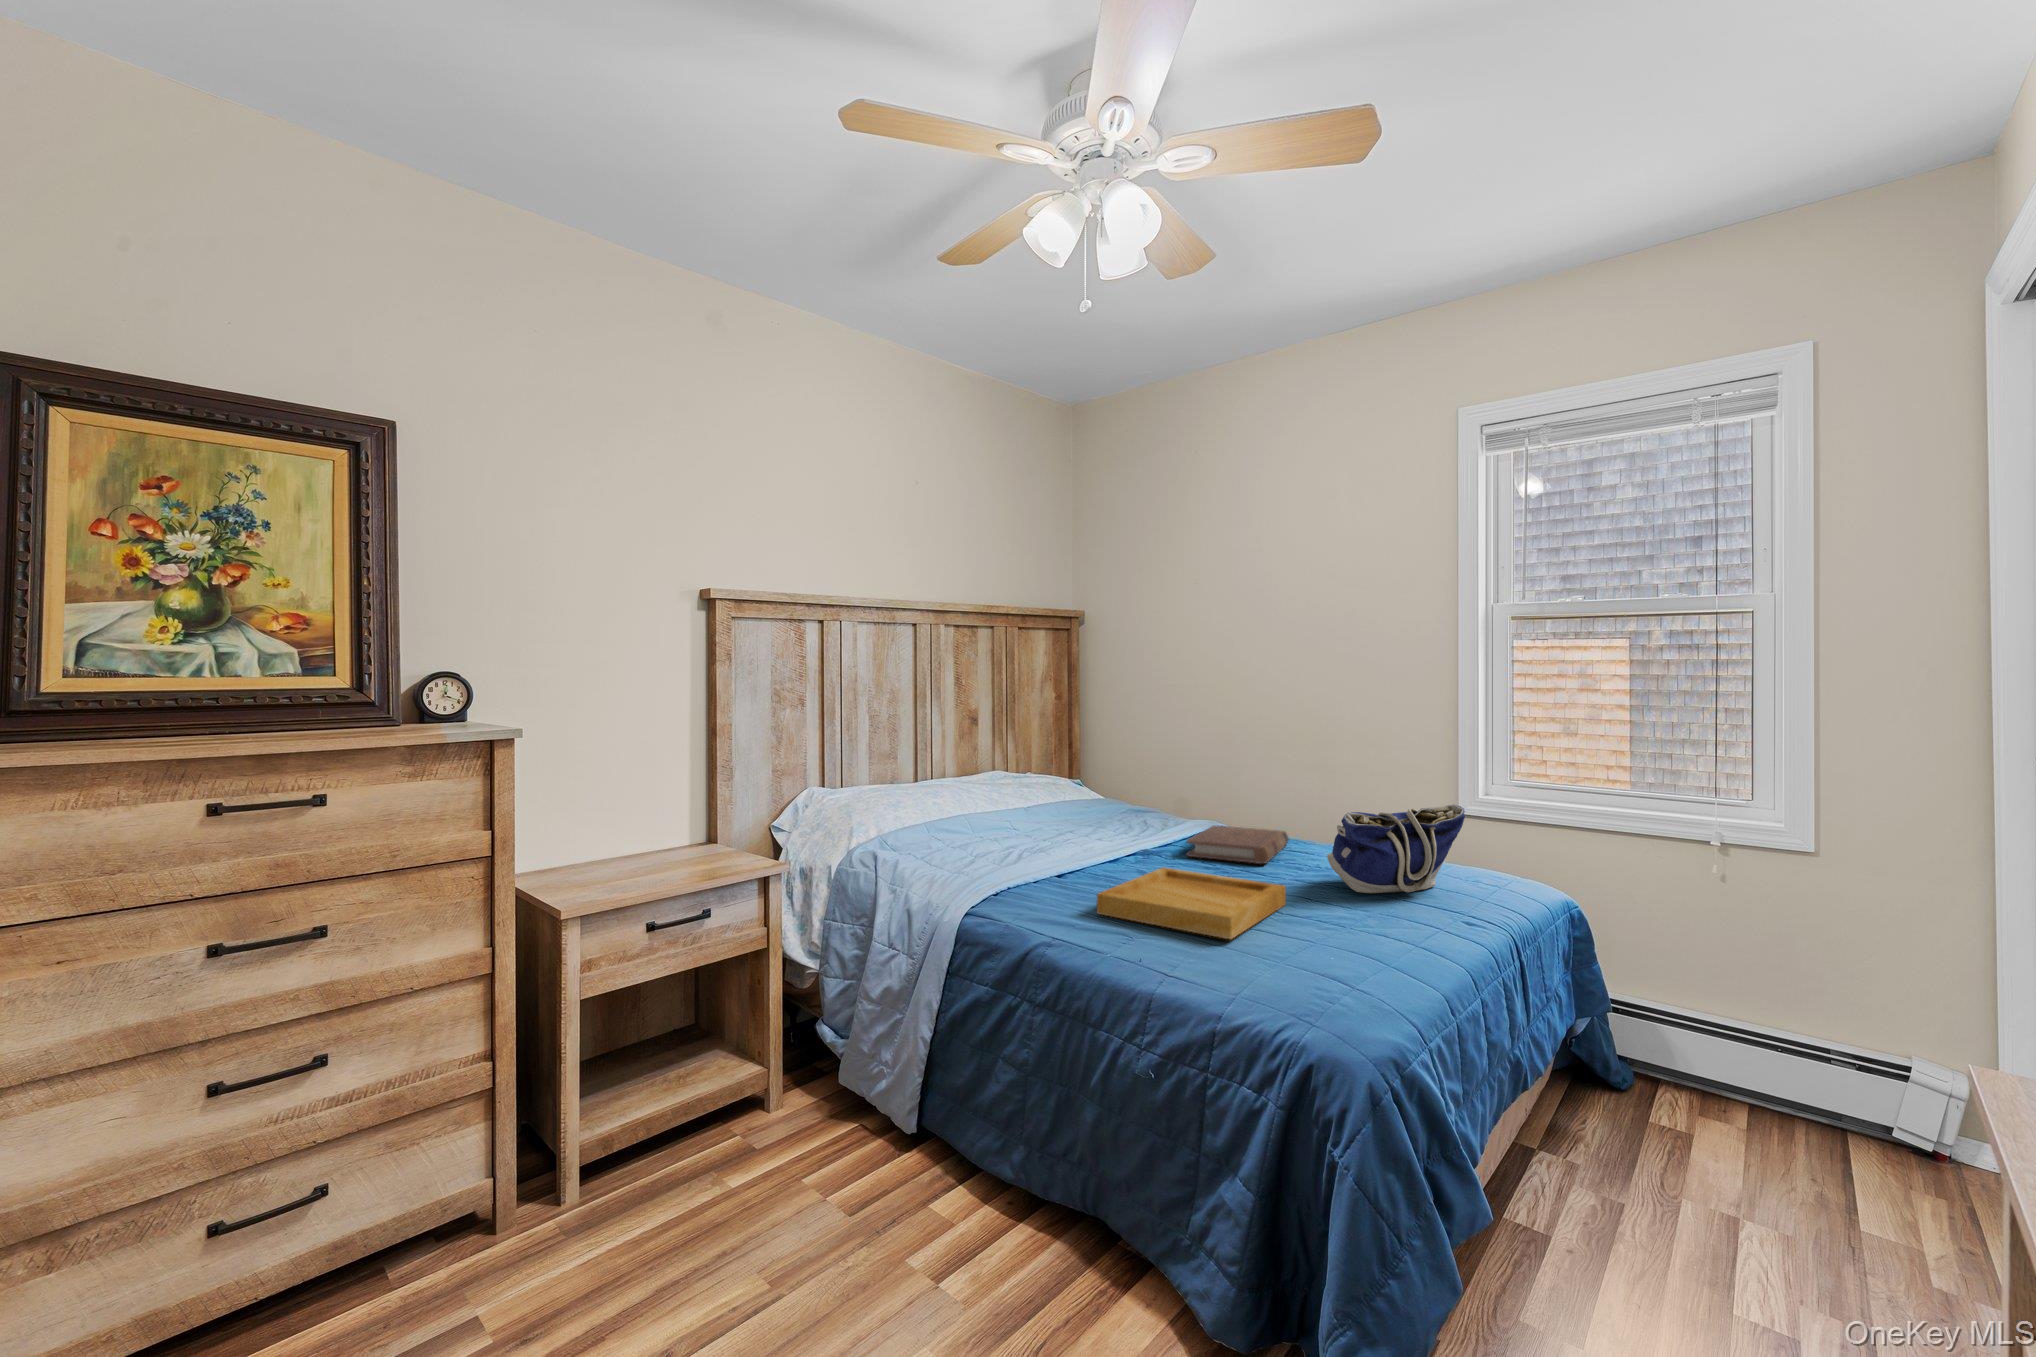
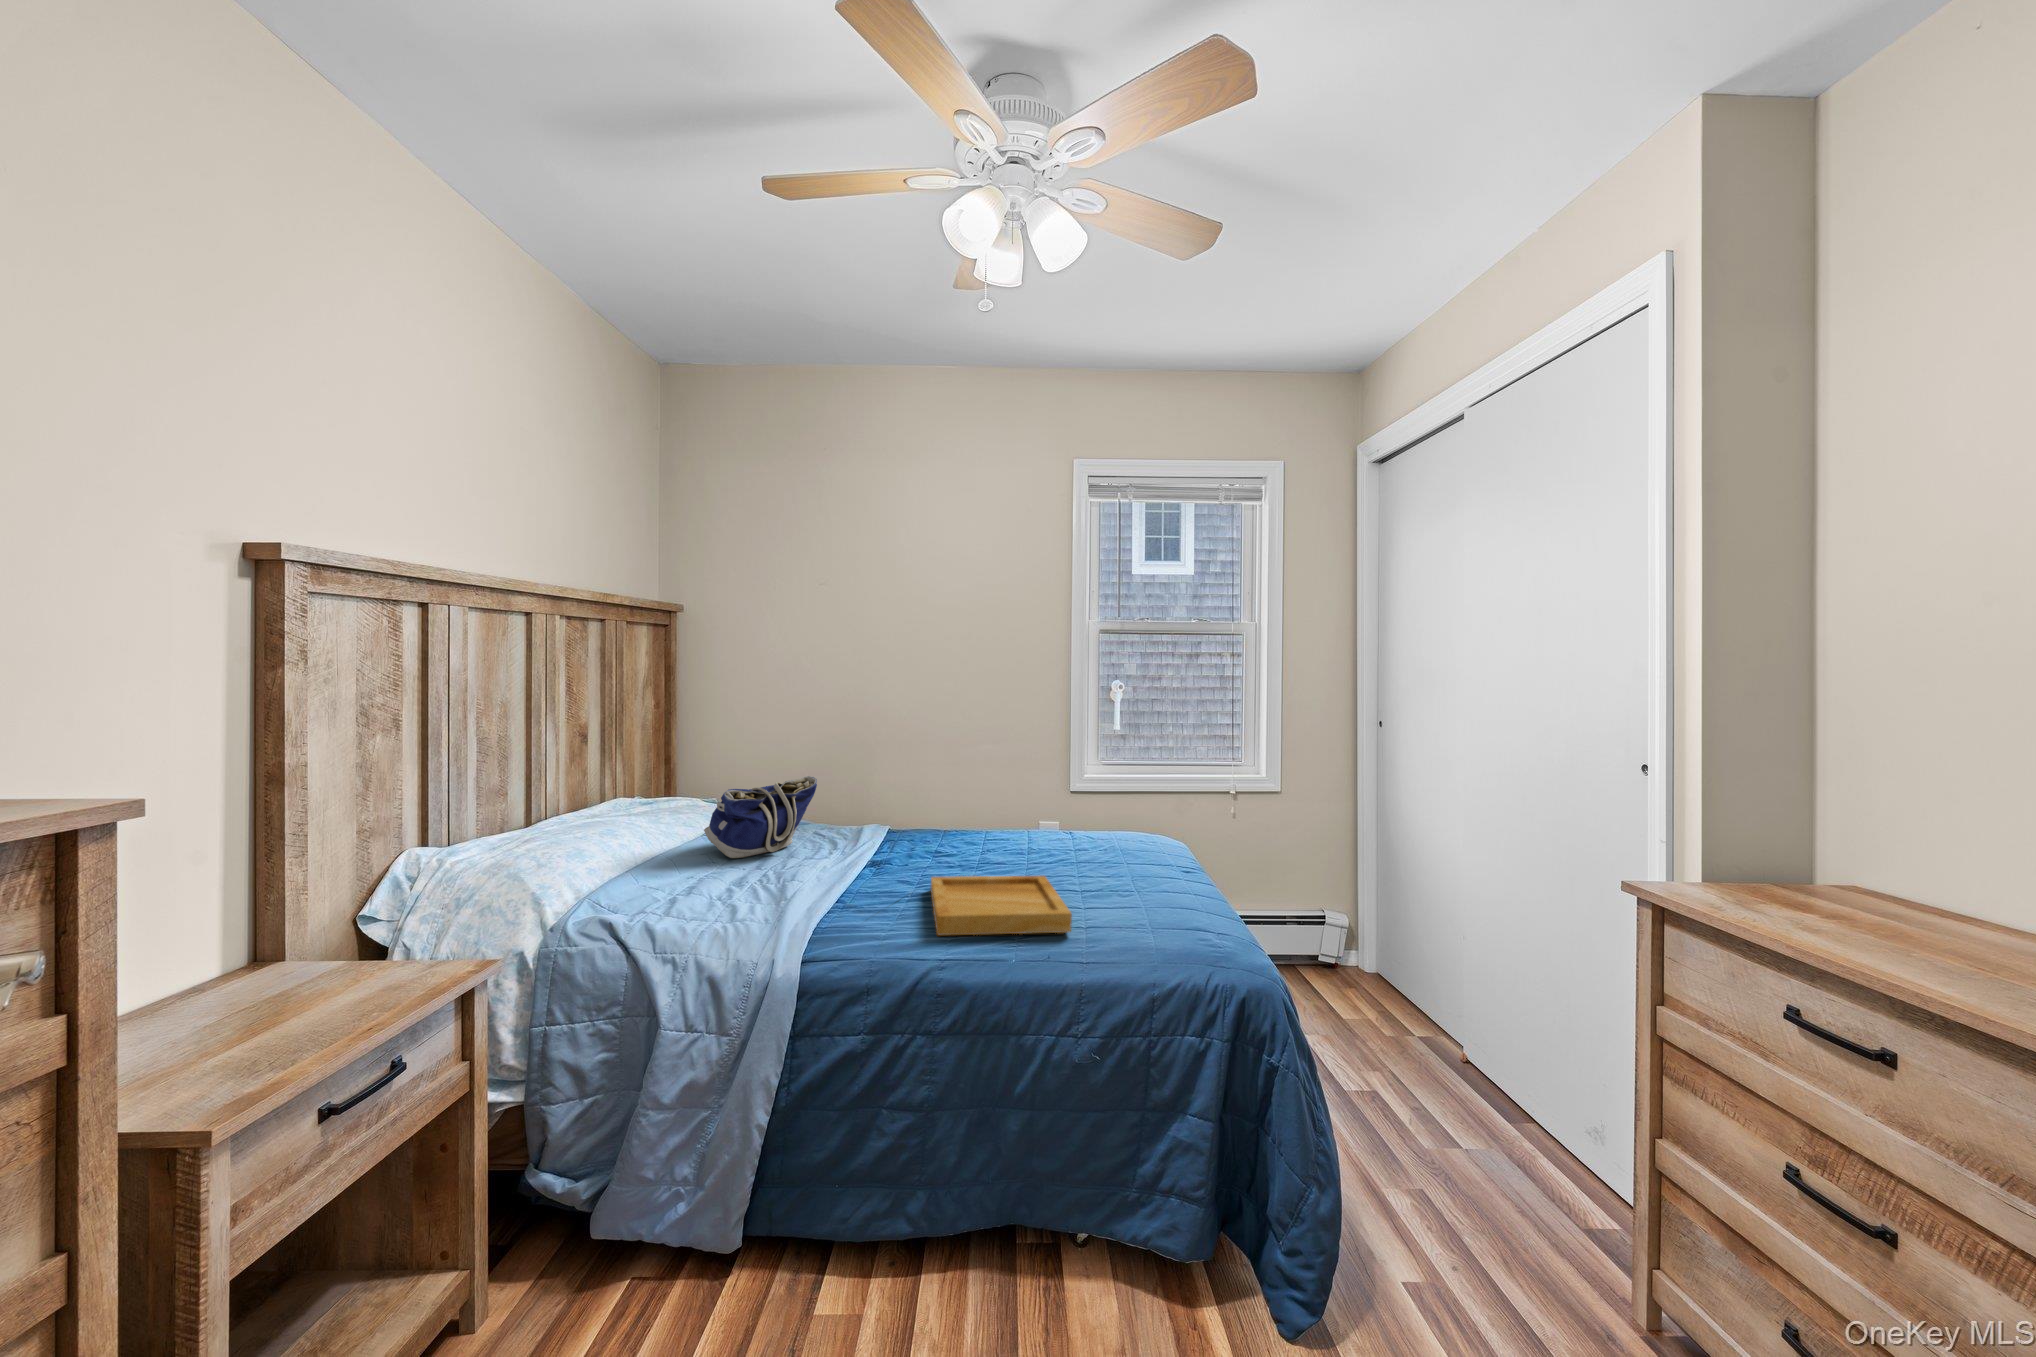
tote bag: present [1327,805,1465,893] -> present [704,776,817,858]
book: present [1186,825,1289,864] -> none [895,826,980,861]

